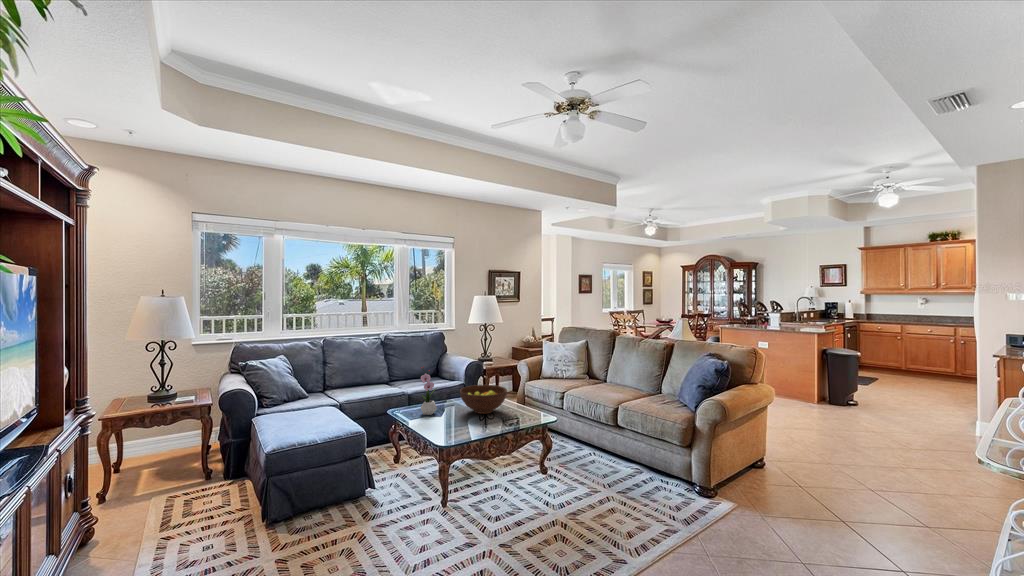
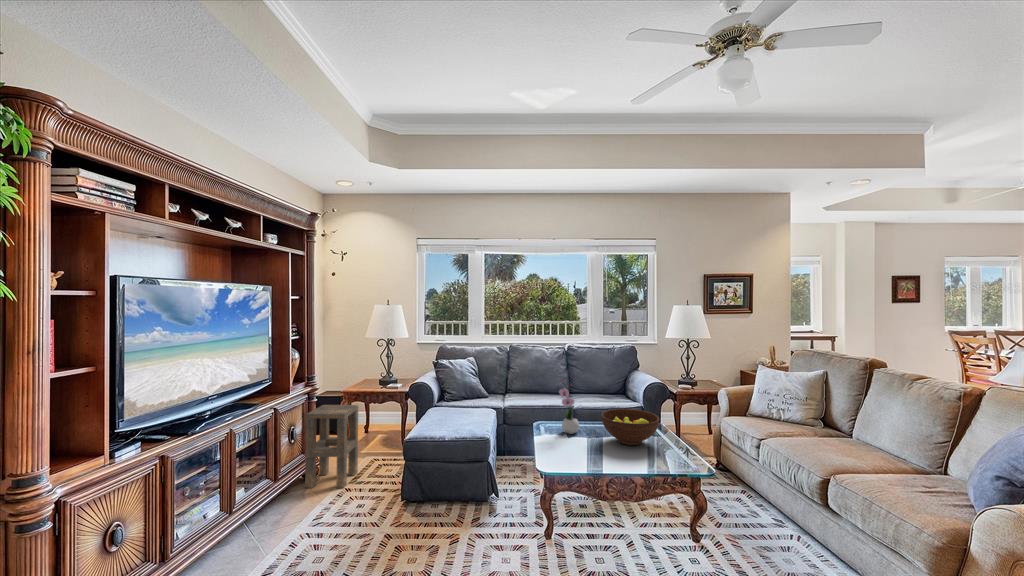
side table: none [90,429,161,553] -> present [305,405,358,488]

